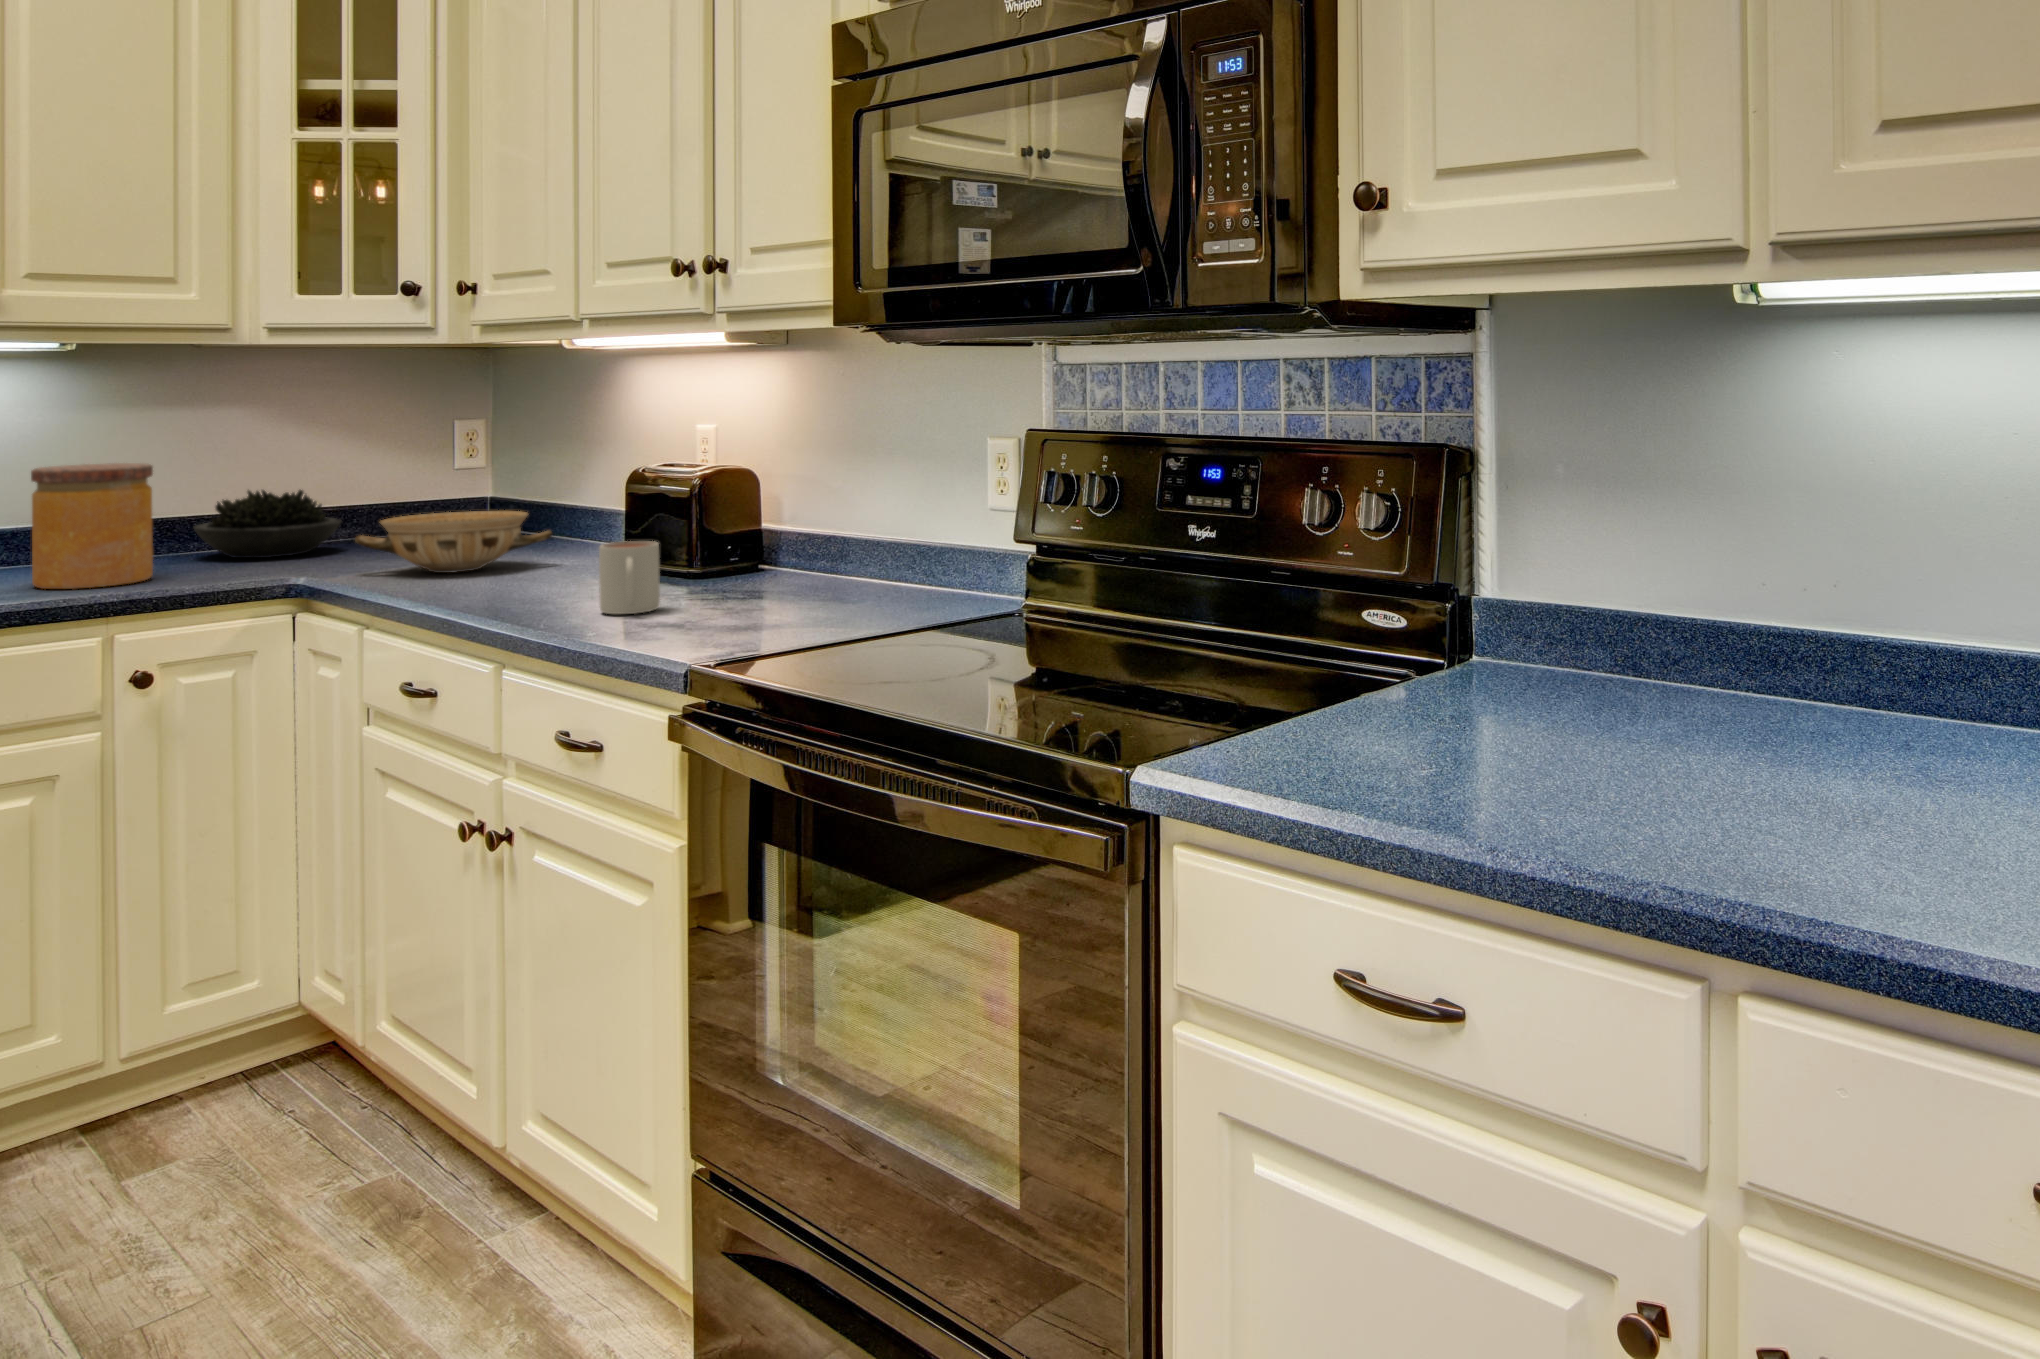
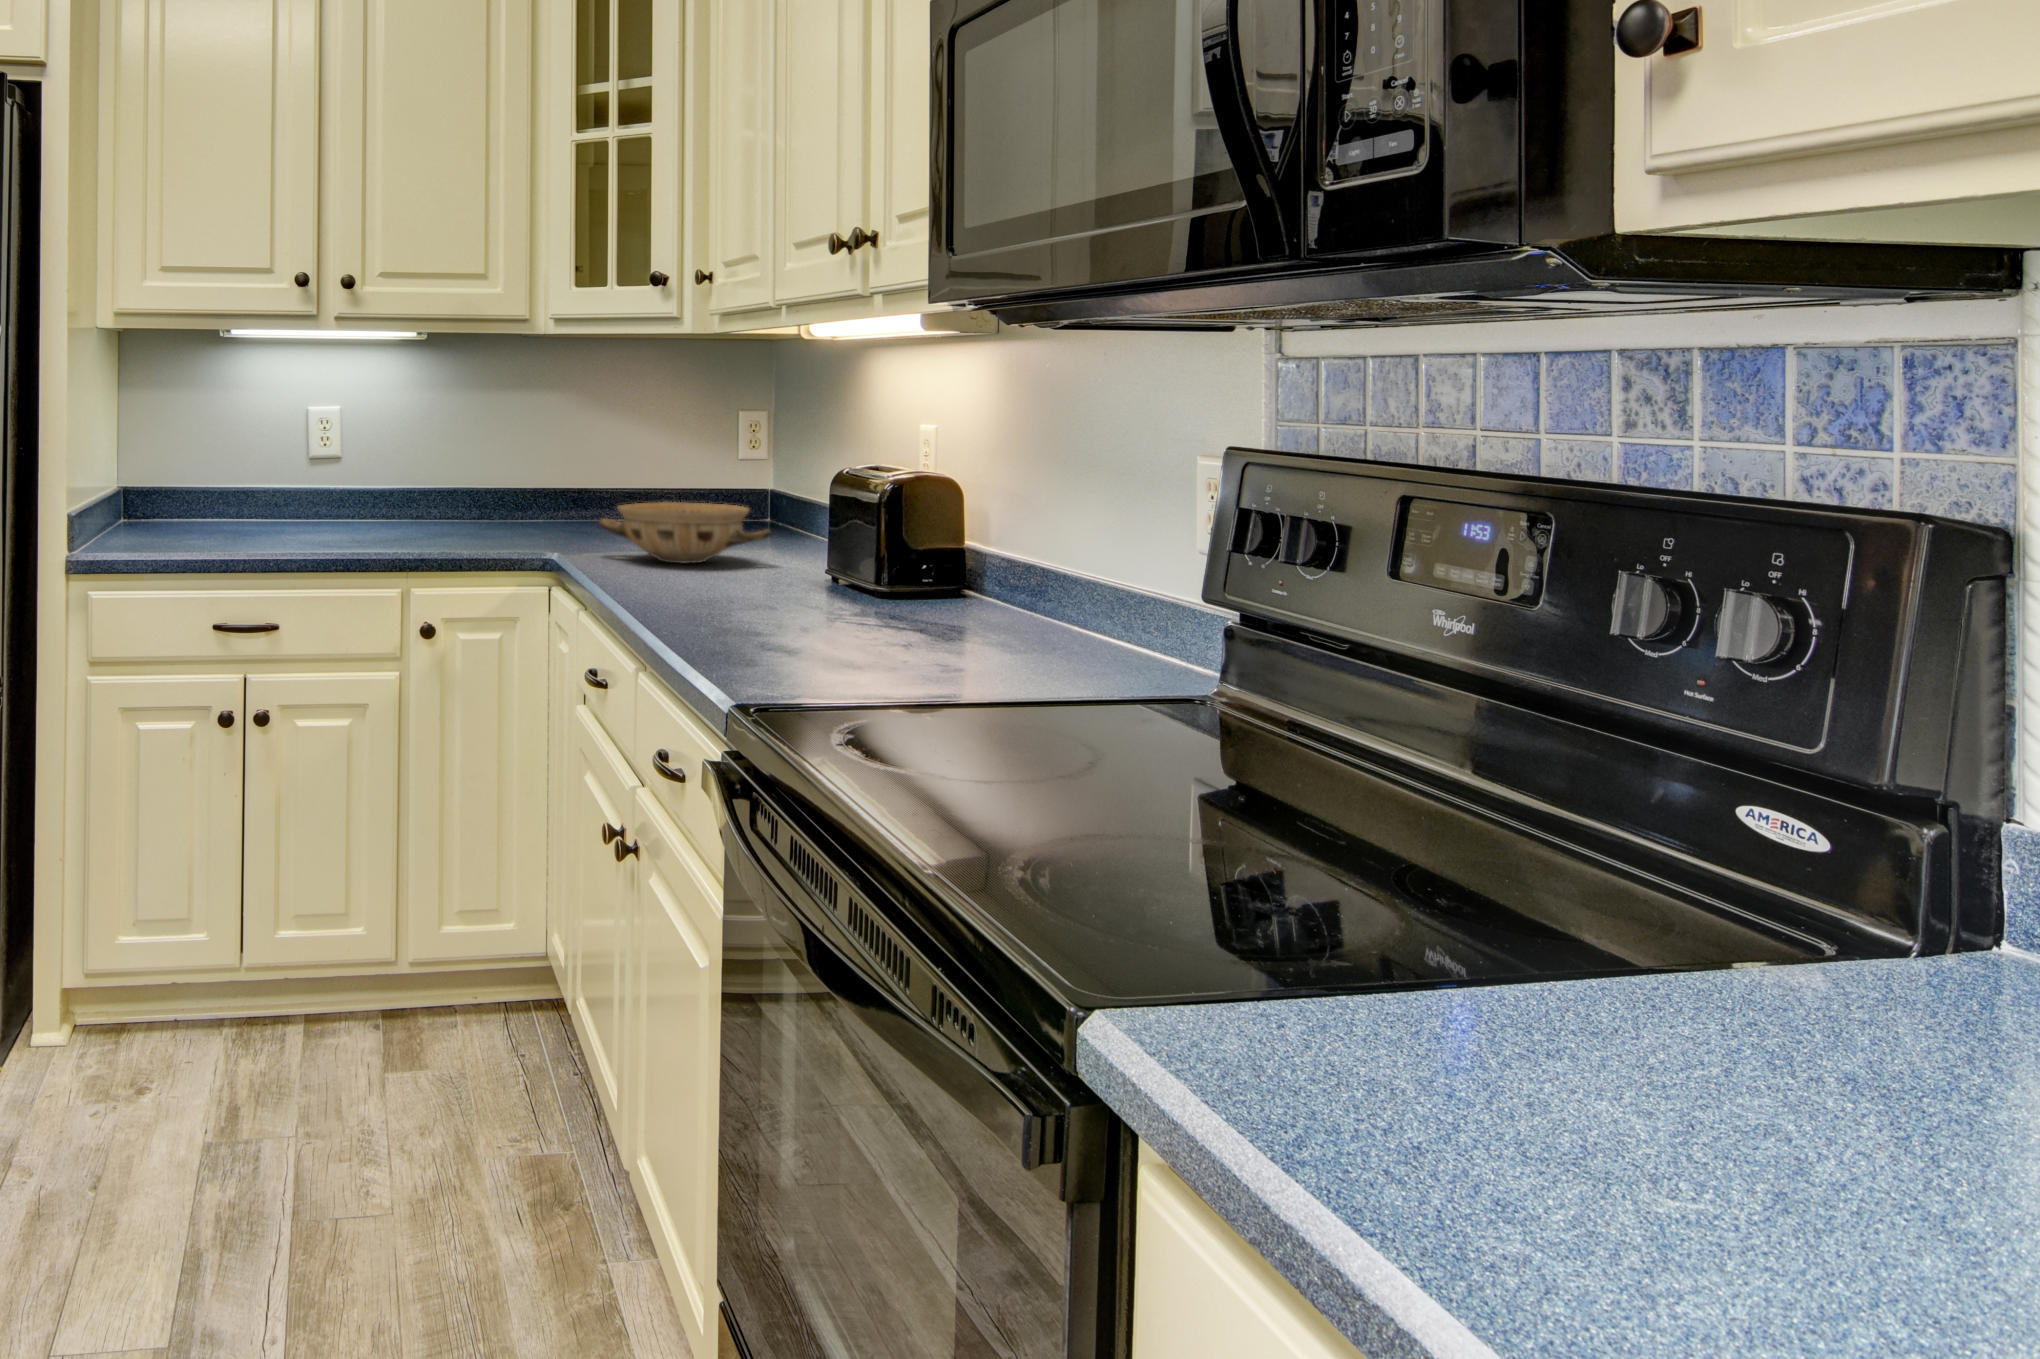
jar: present [31,463,153,589] -> none [376,437,460,544]
succulent plant: present [194,490,341,558] -> none [509,468,624,532]
mug: present [599,541,660,614] -> none [741,549,804,630]

